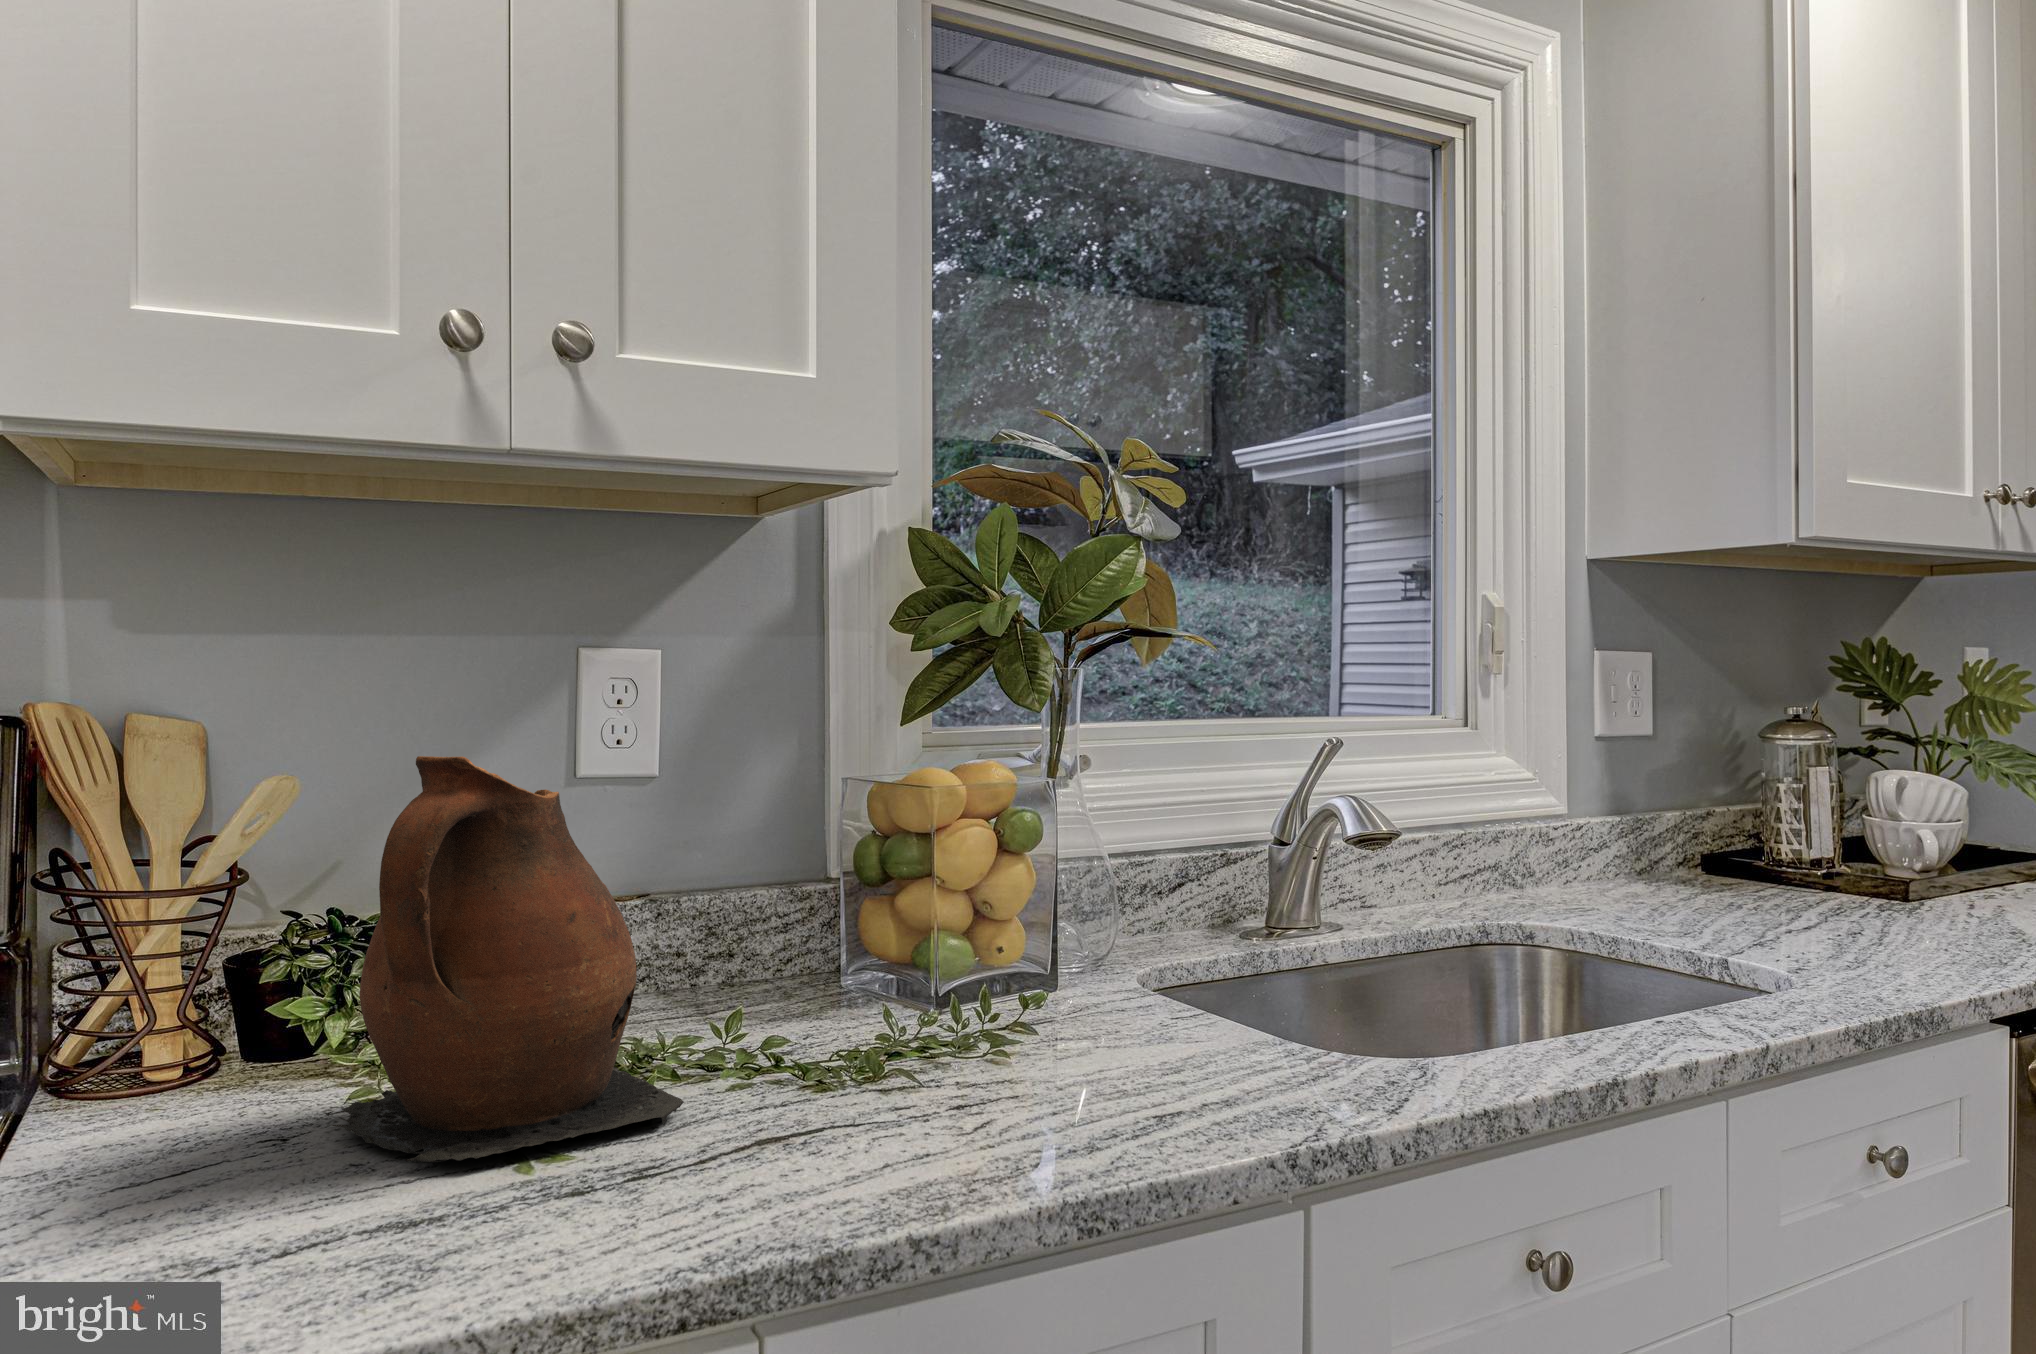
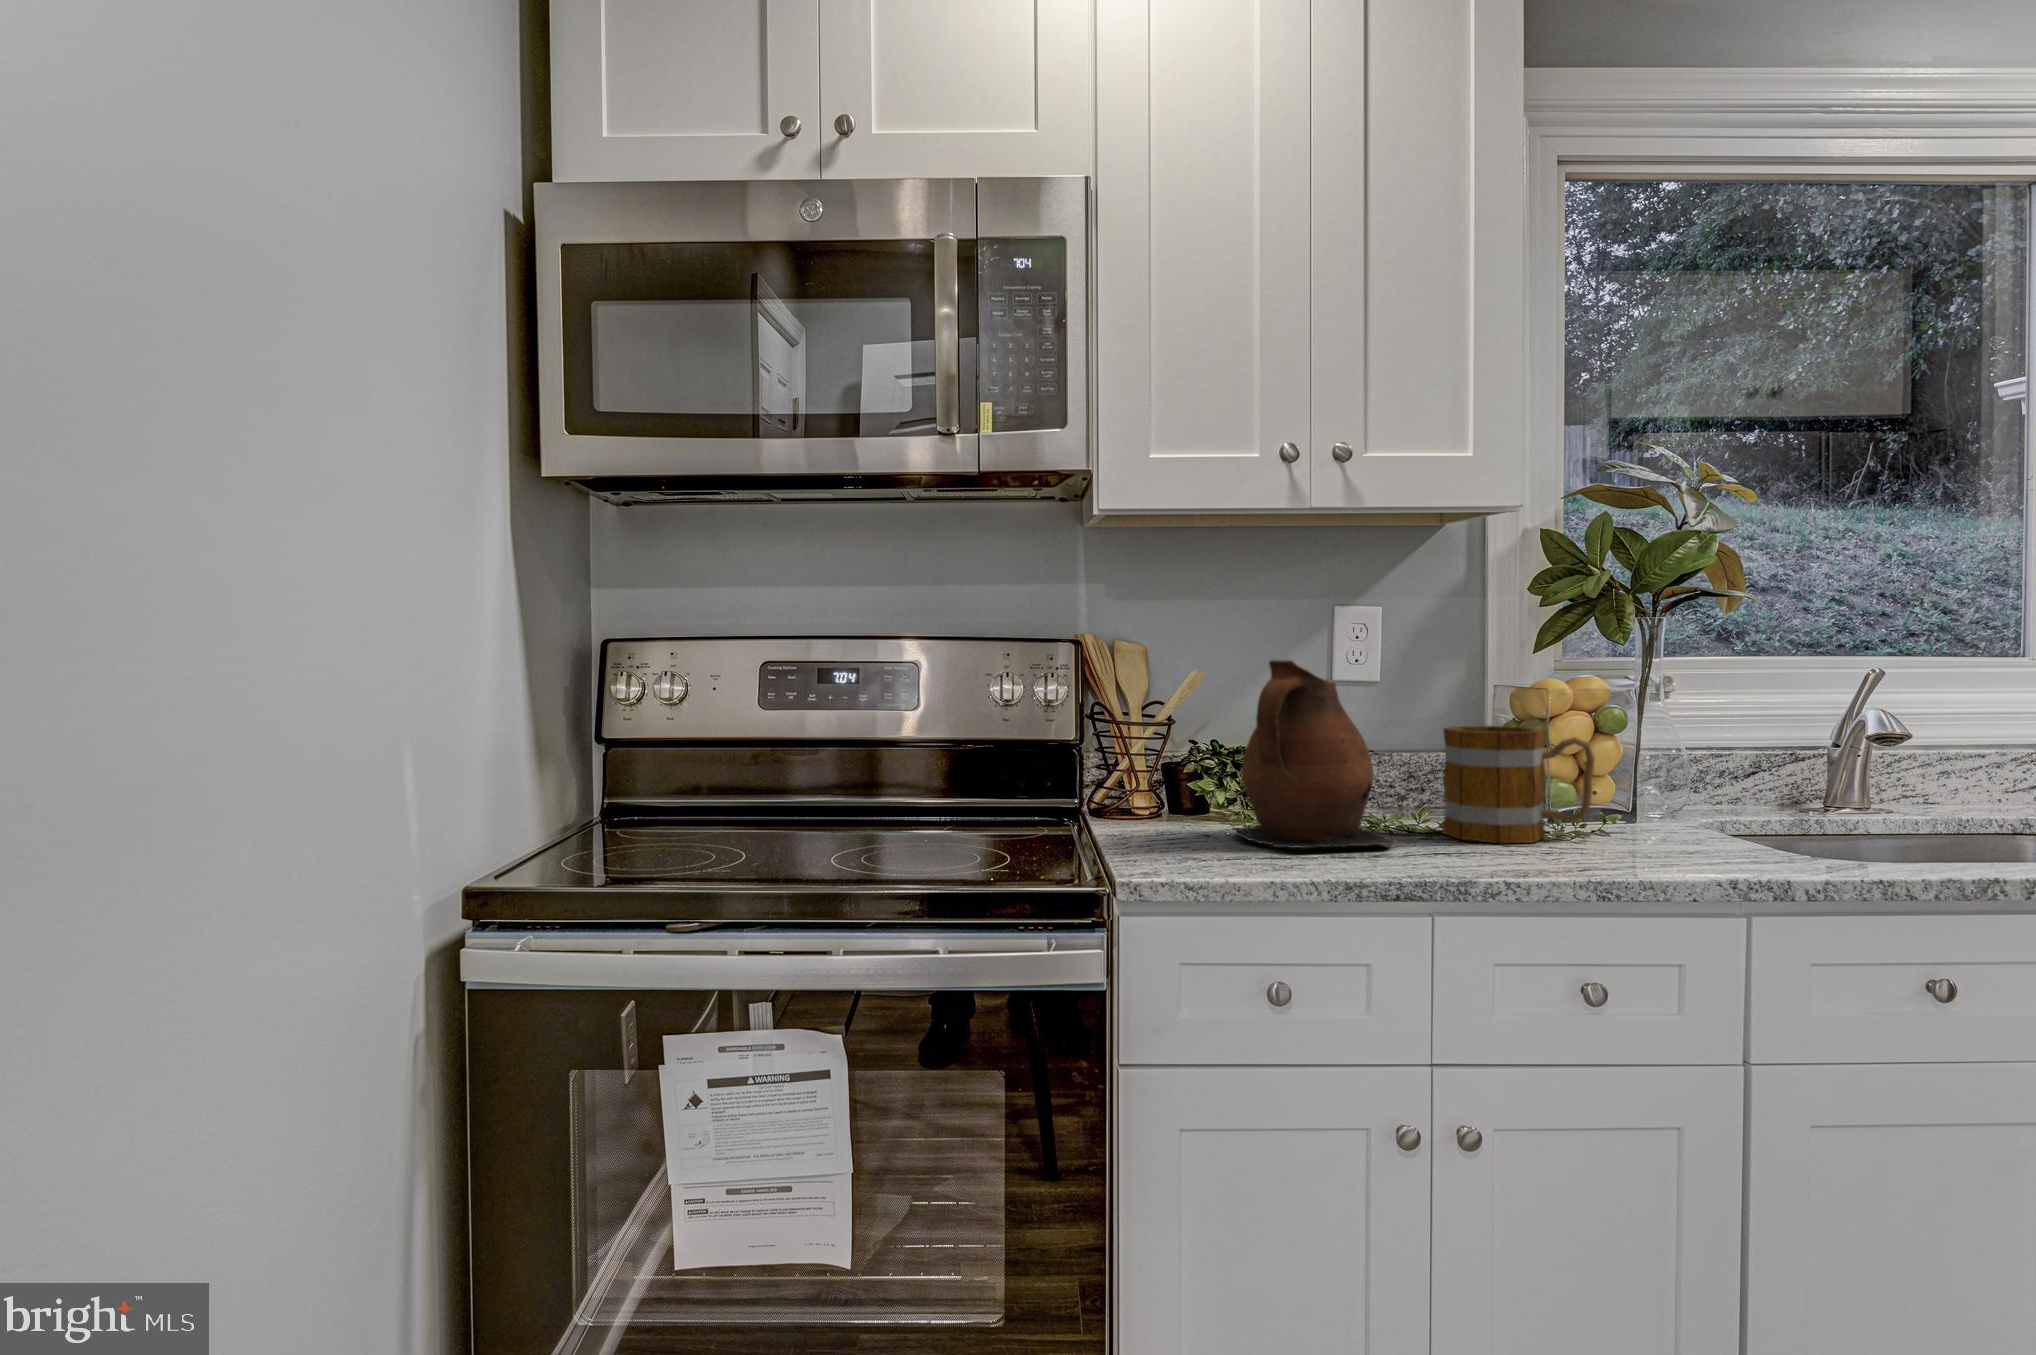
mug: none [764,854,1007,1074] -> present [1443,726,1595,843]

